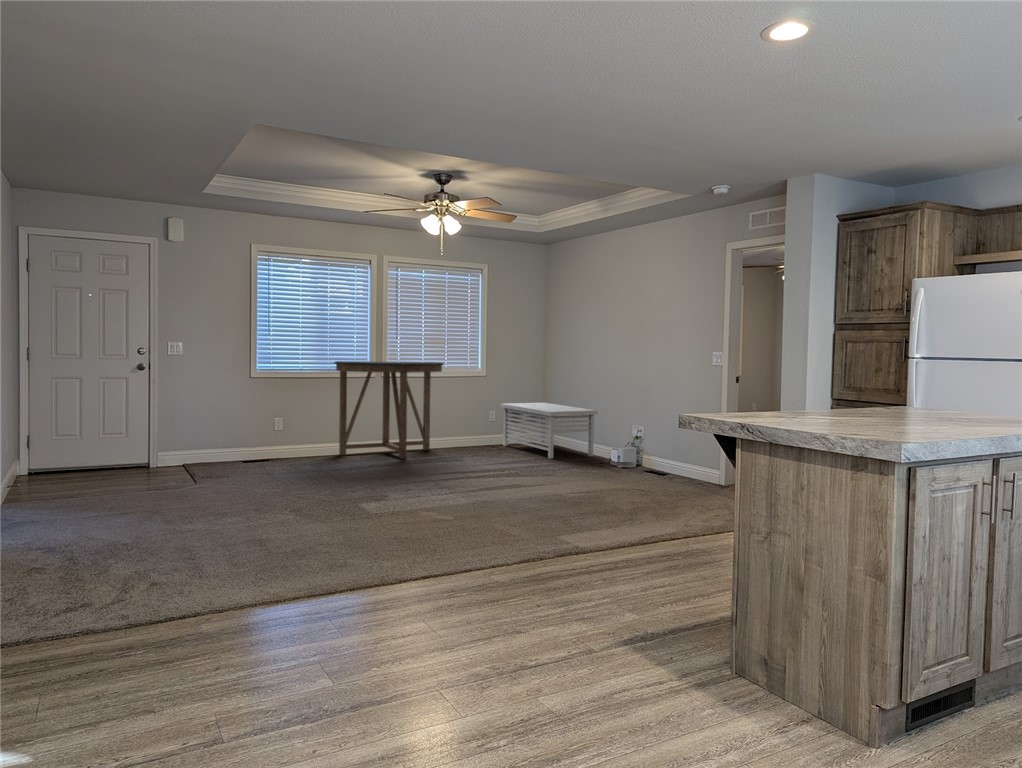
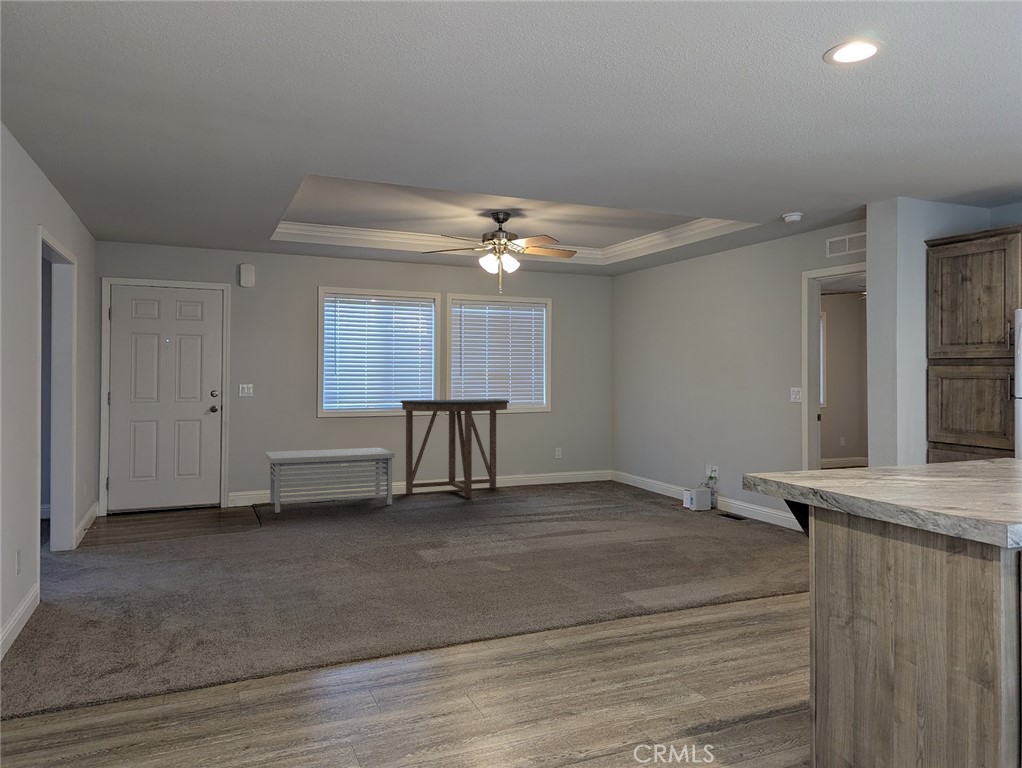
storage bench: present [501,403,597,459] -> present [265,448,395,513]

